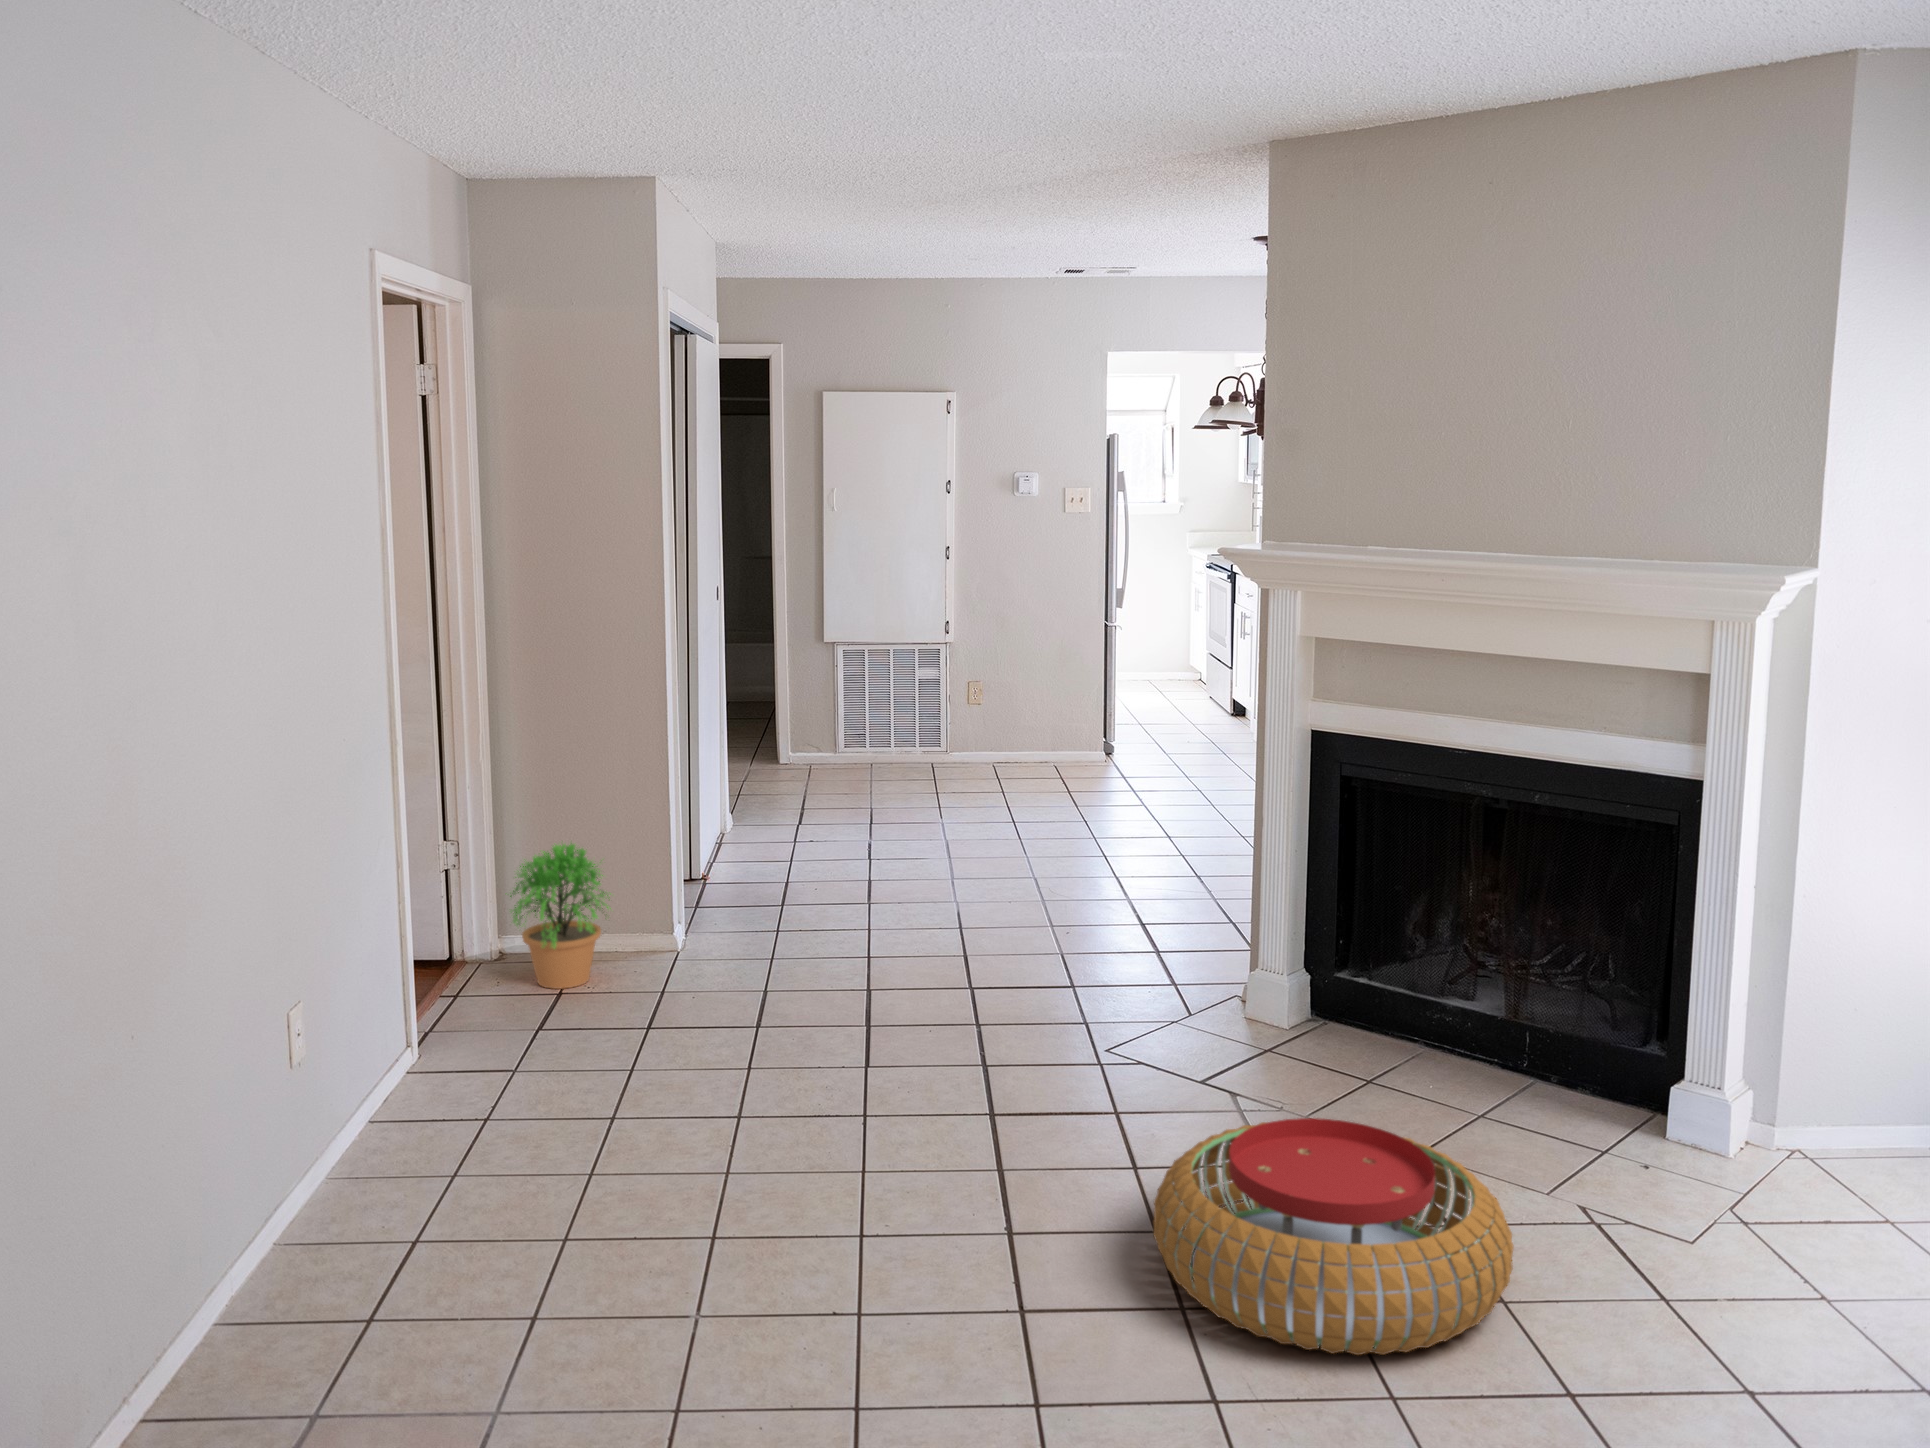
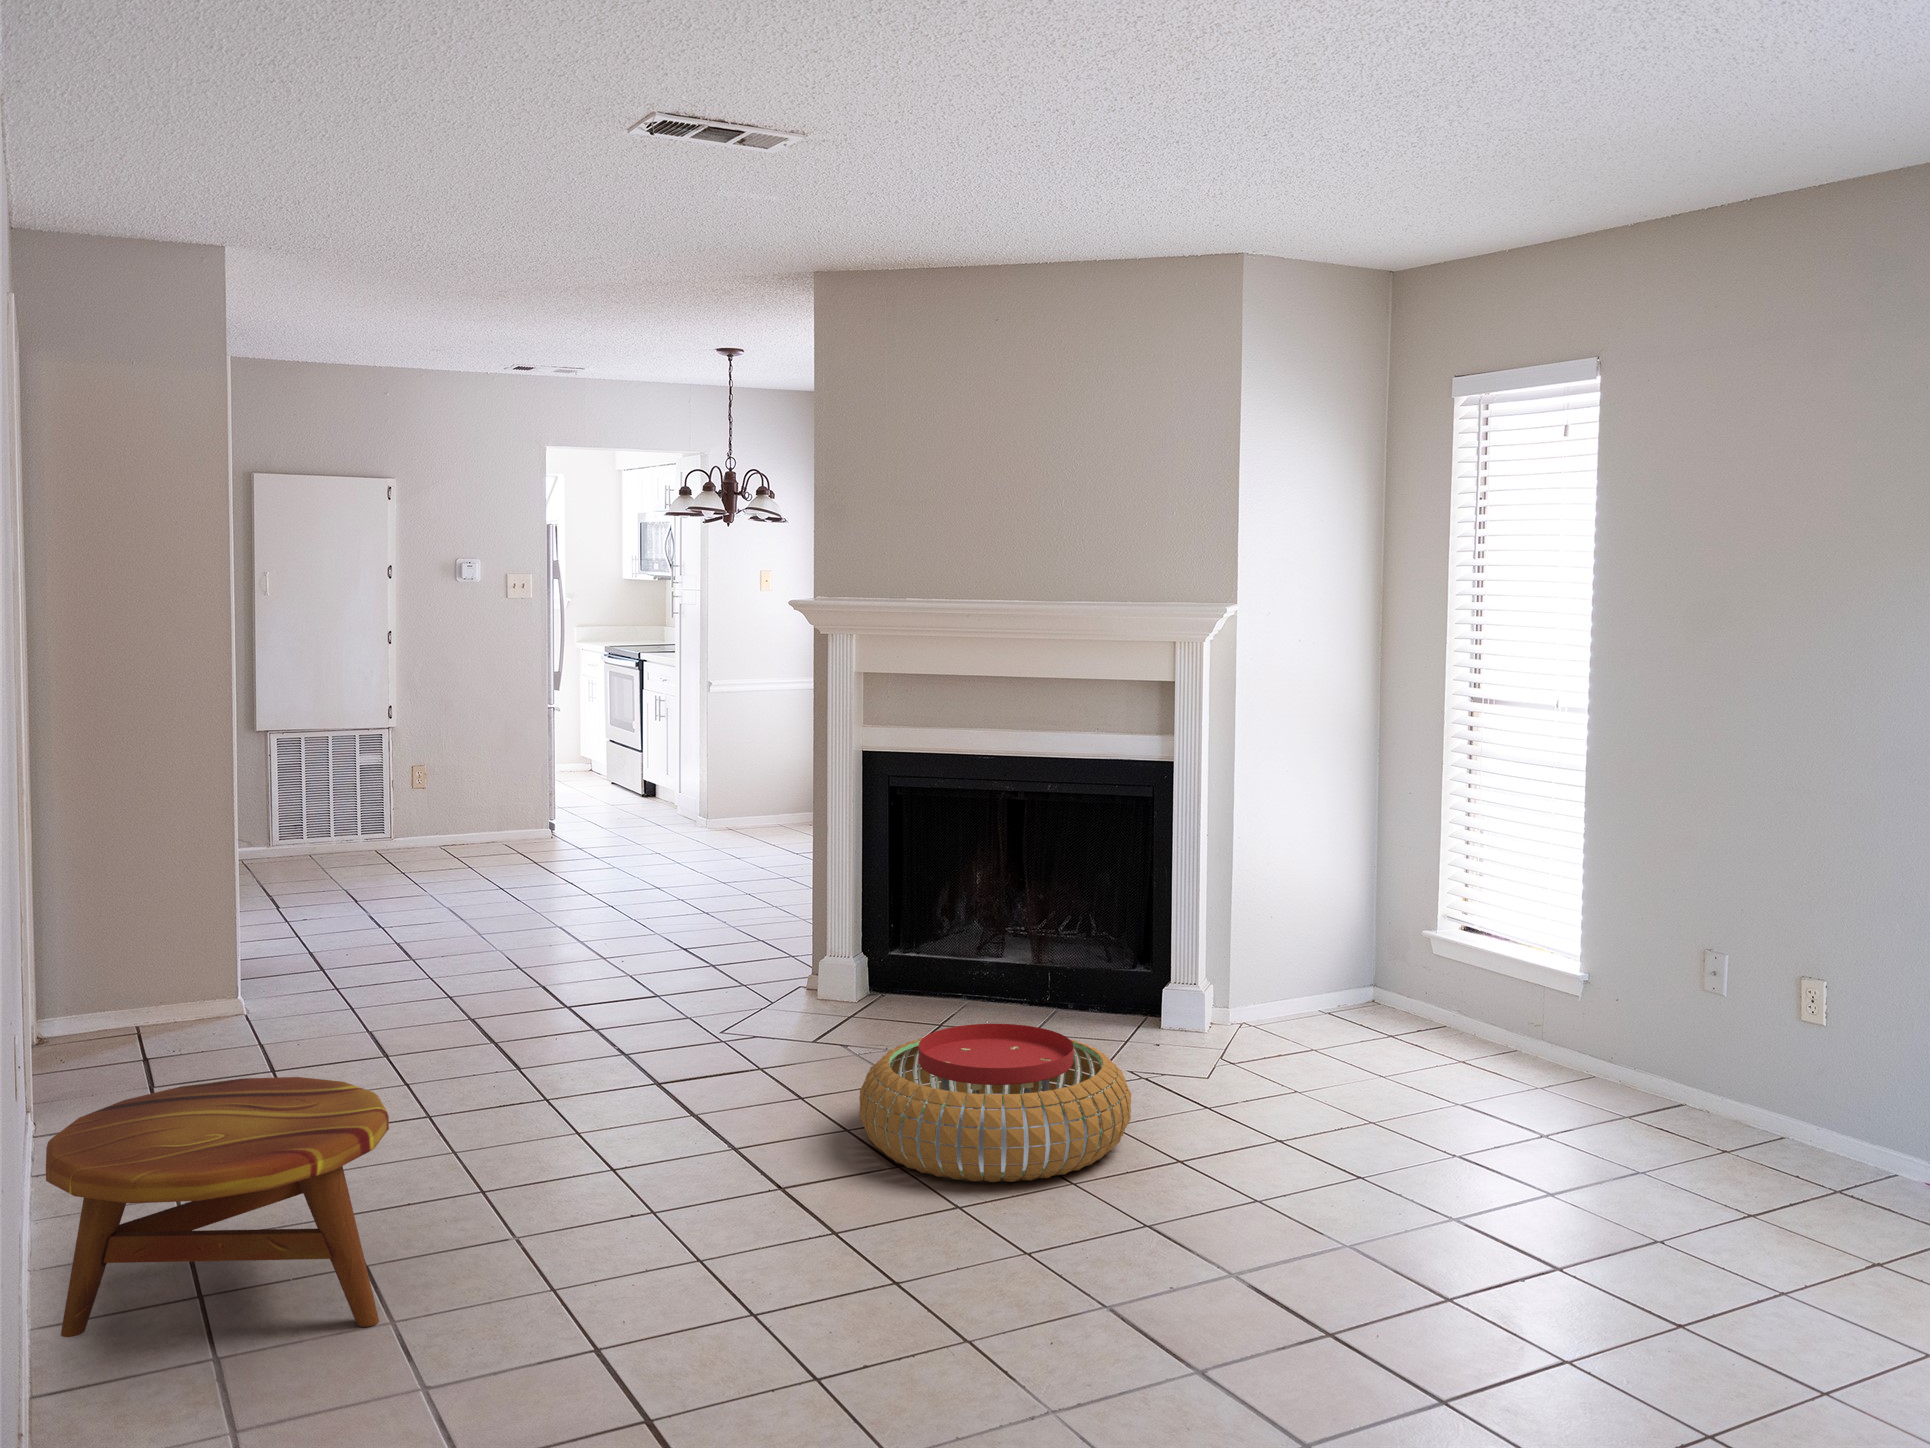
potted plant: present [510,843,611,989] -> none [50,903,182,1063]
side table: none [257,1072,582,1372] -> present [46,1077,389,1337]

